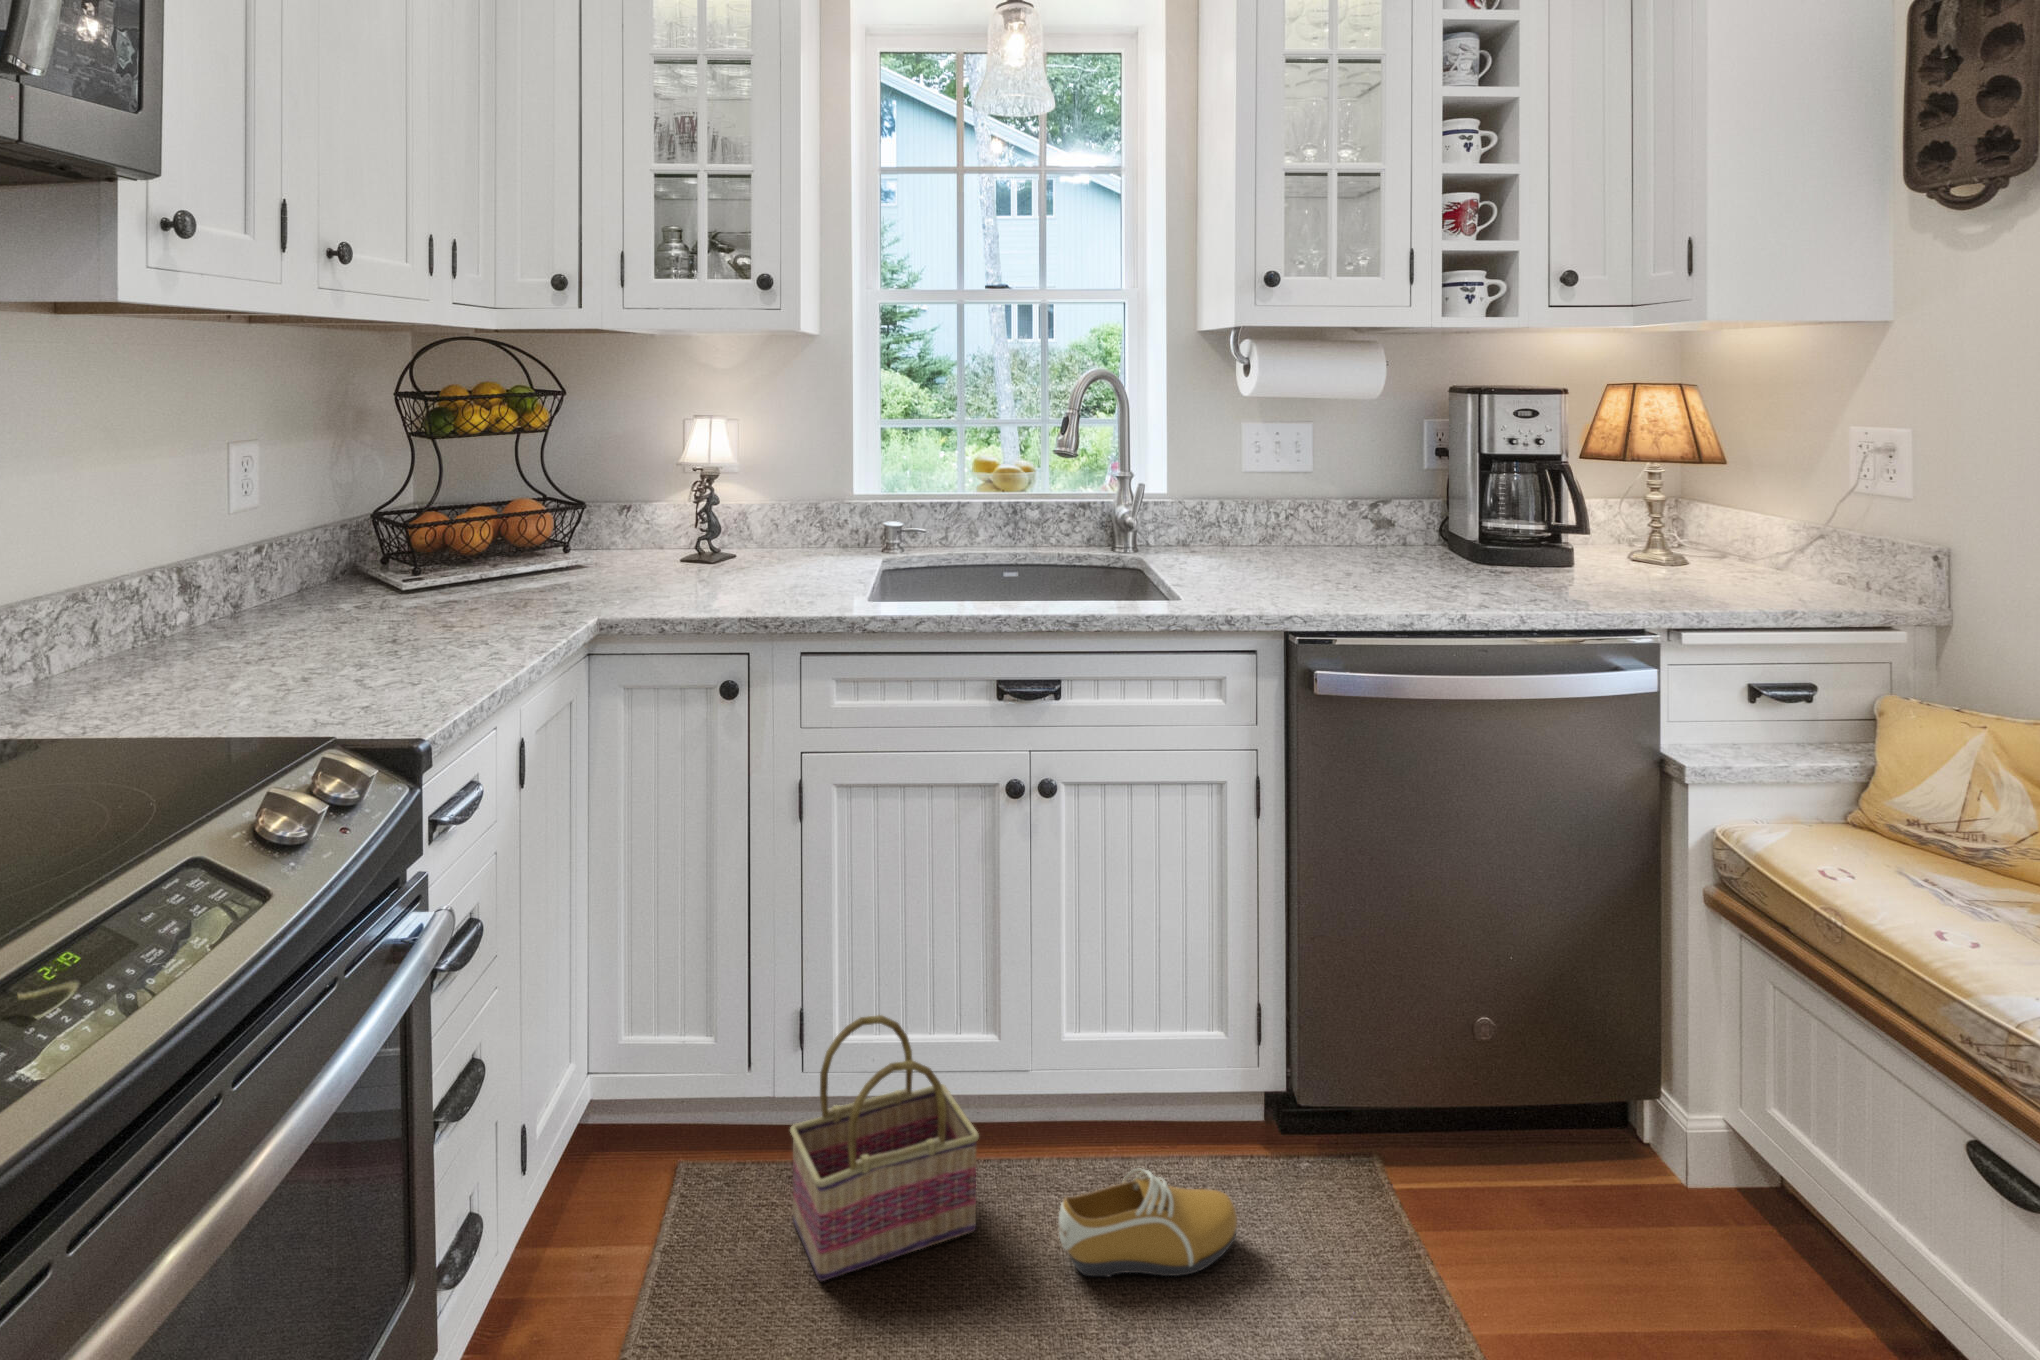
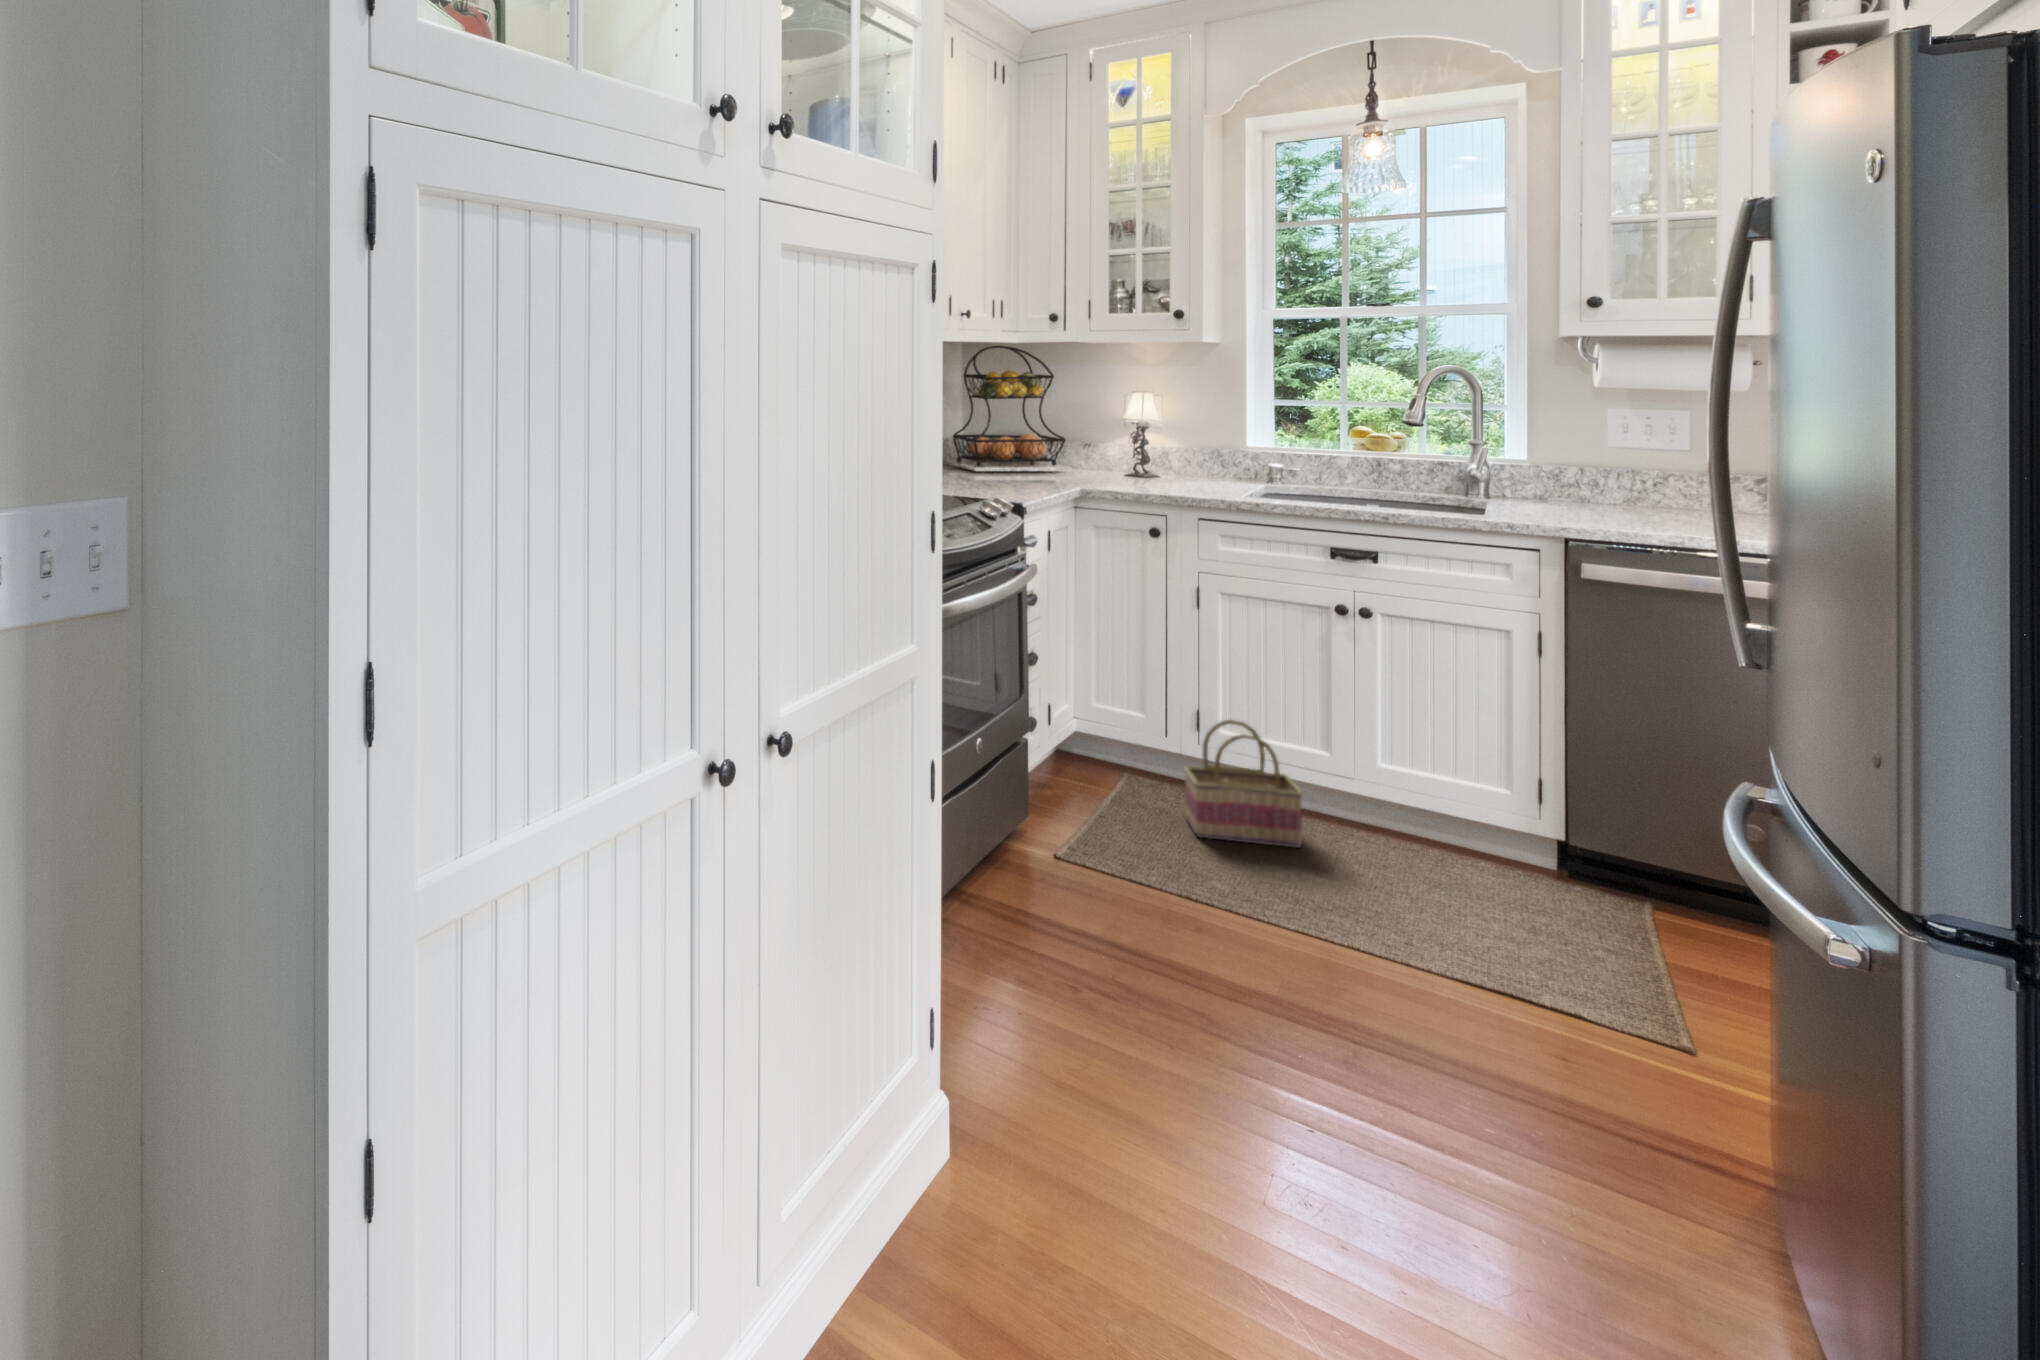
shoe: present [1058,1169,1237,1276] -> none [1353,833,1490,896]

